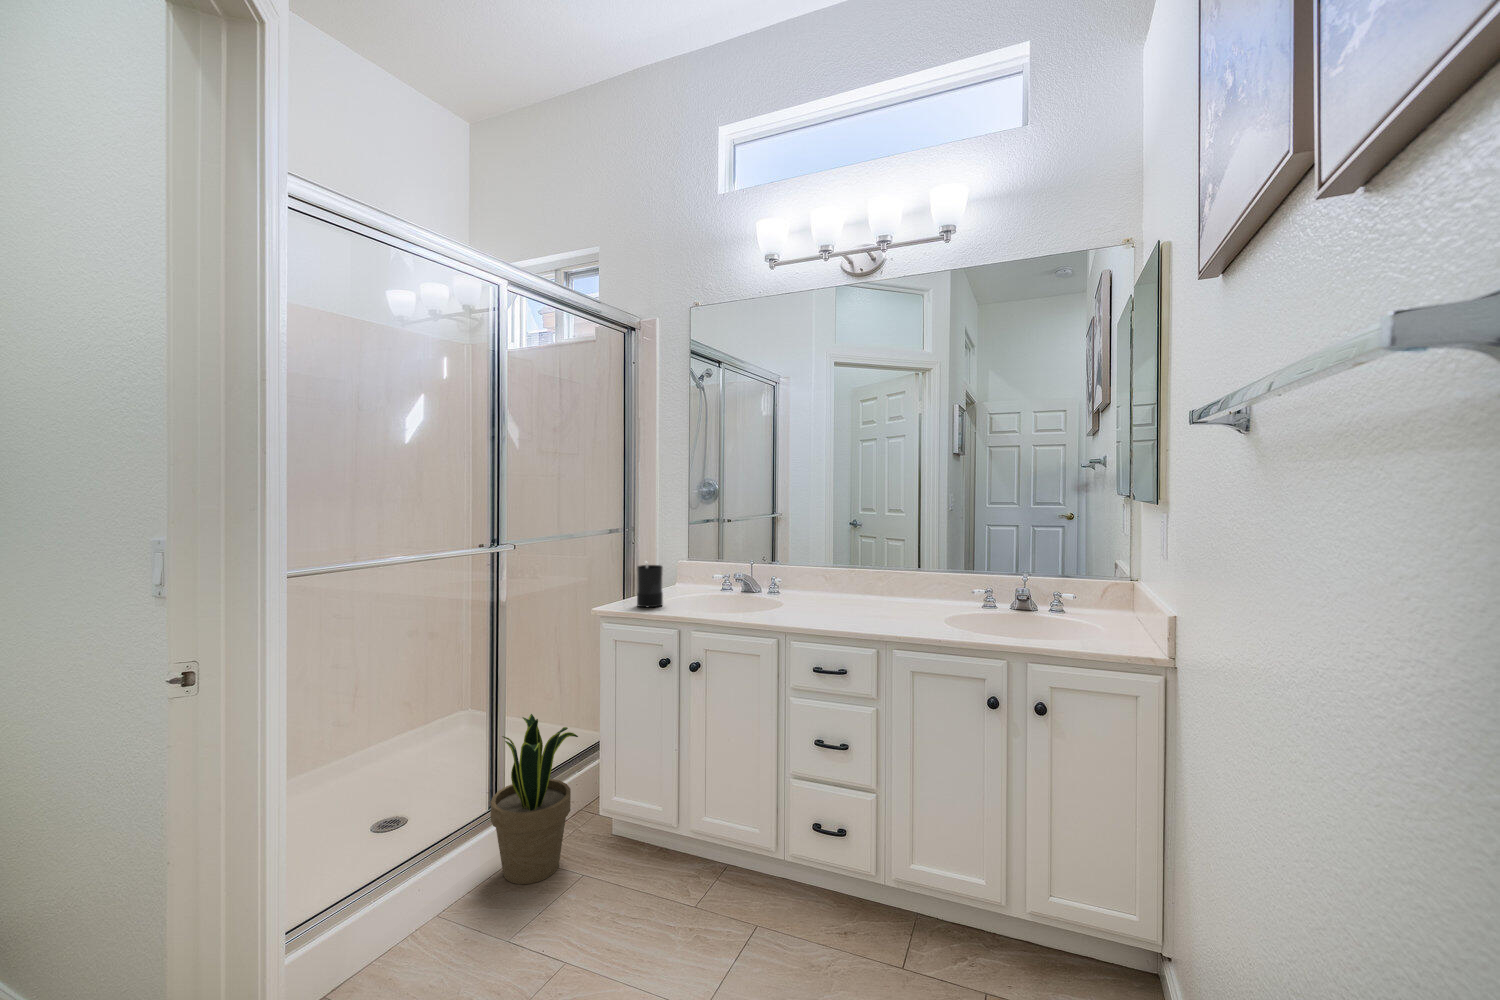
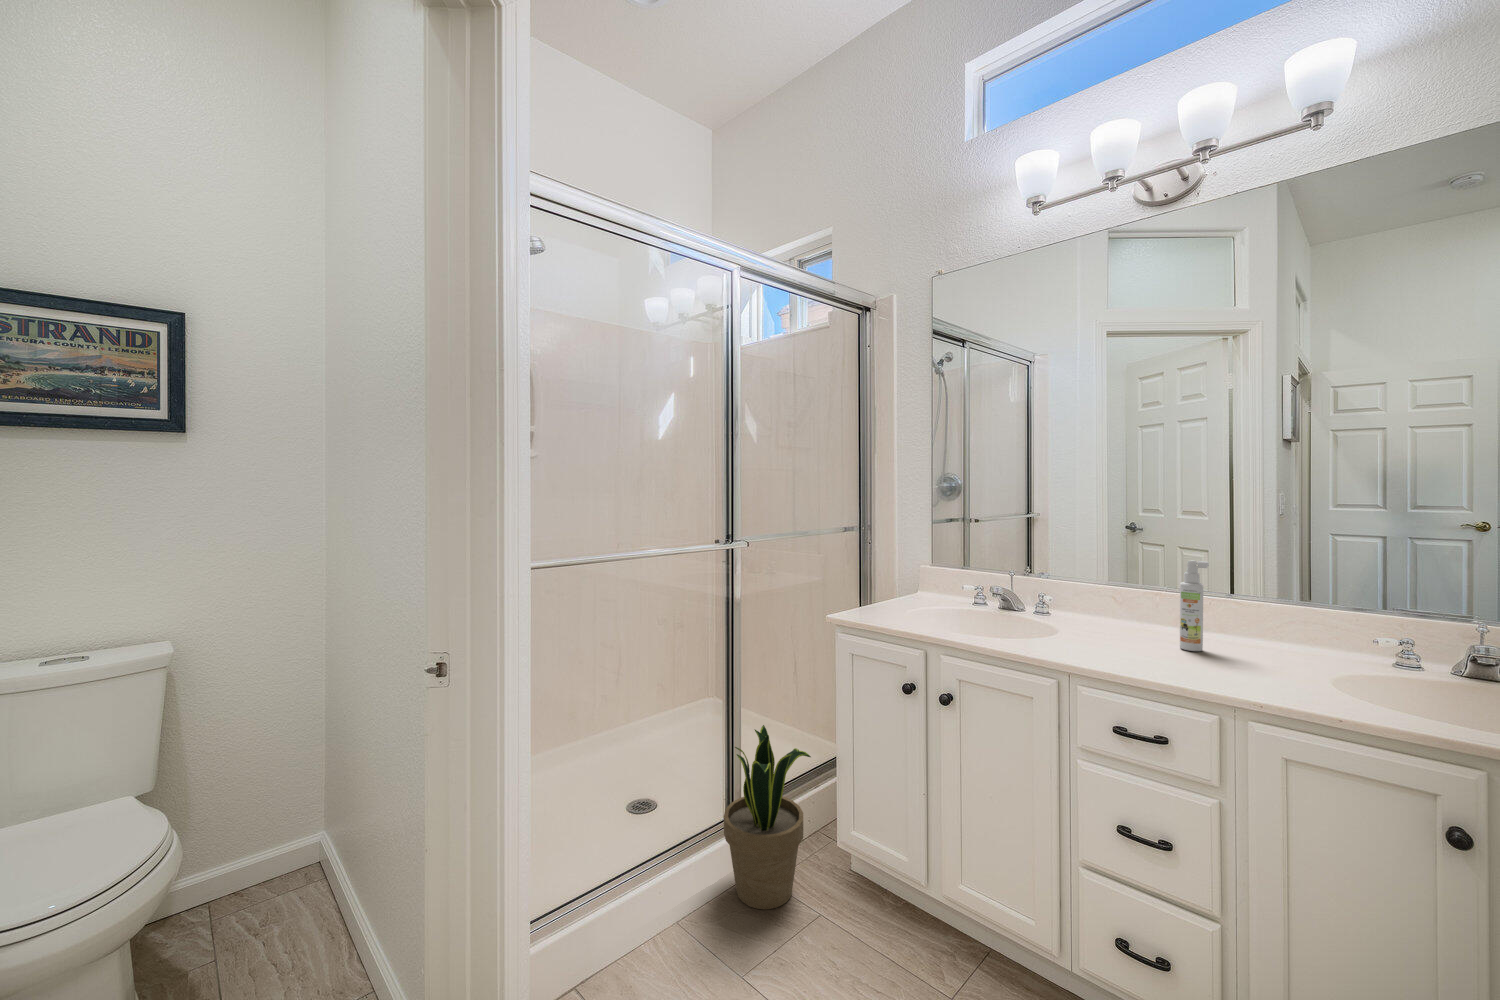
spray bottle: none [864,544,882,611] -> present [1180,560,1209,651]
candle: present [637,564,663,607] -> none [873,569,903,623]

